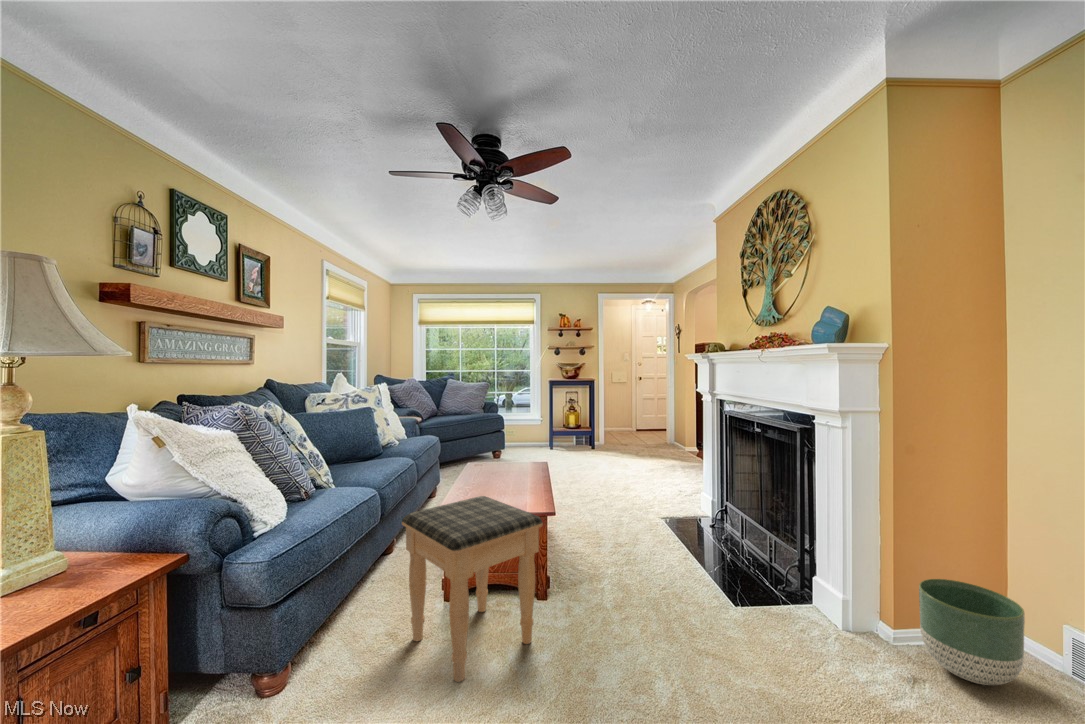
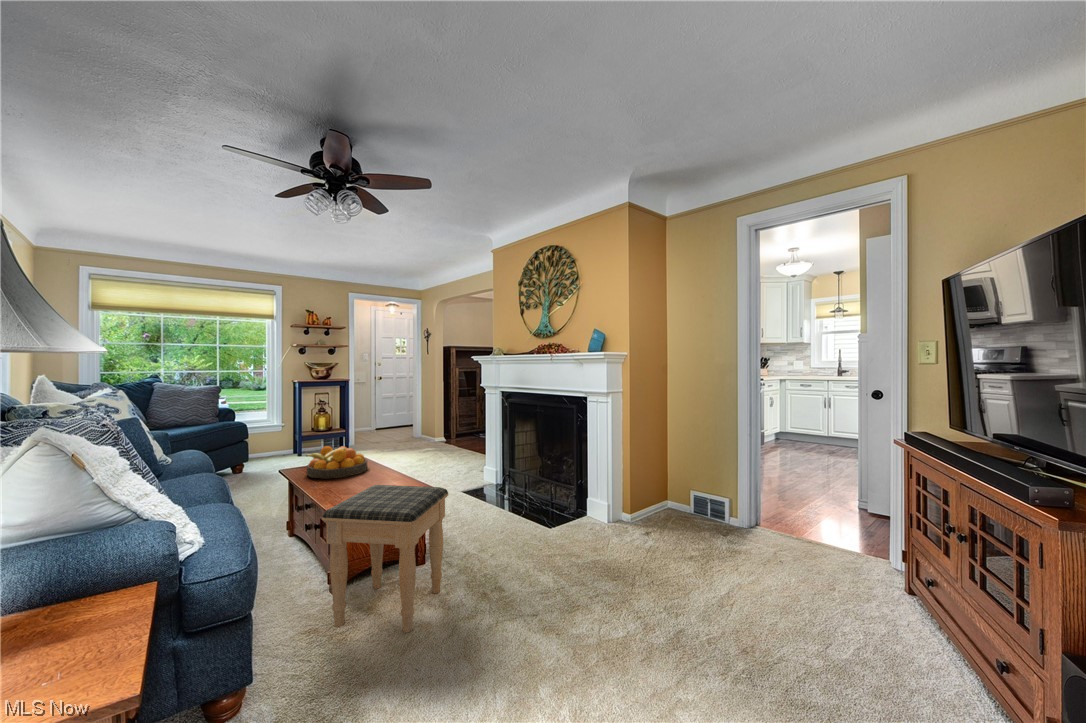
fruit bowl: none [474,446,531,480] -> present [306,446,367,478]
planter: present [919,579,1025,685] -> none [643,479,684,527]

